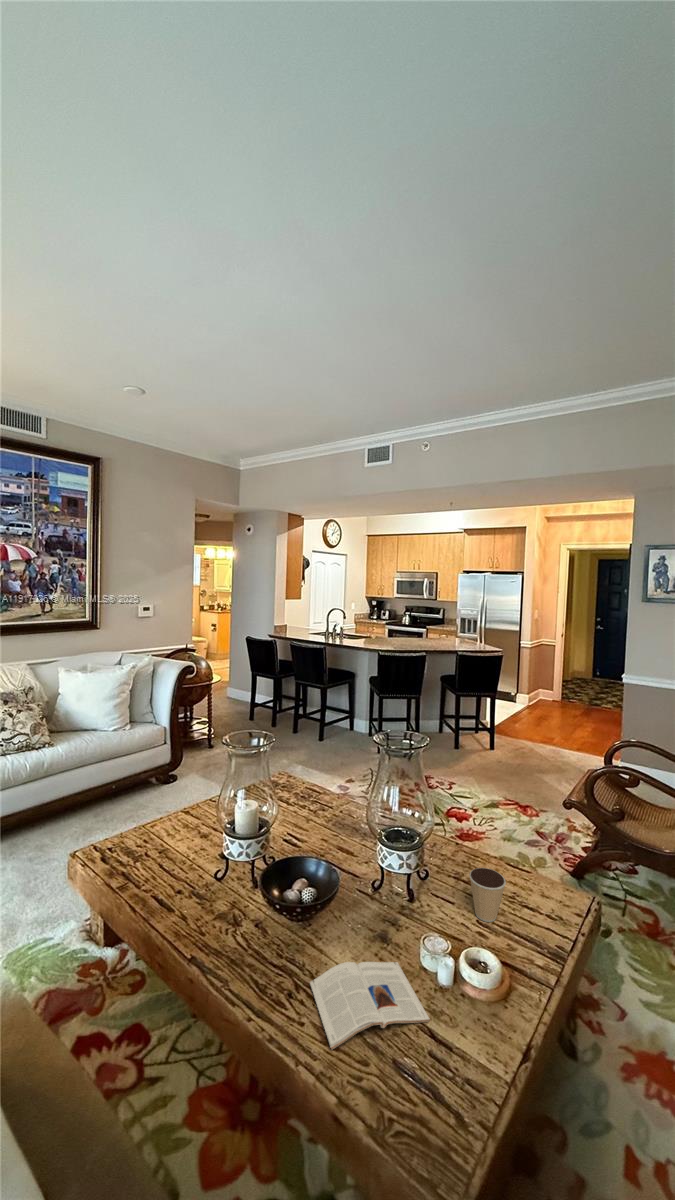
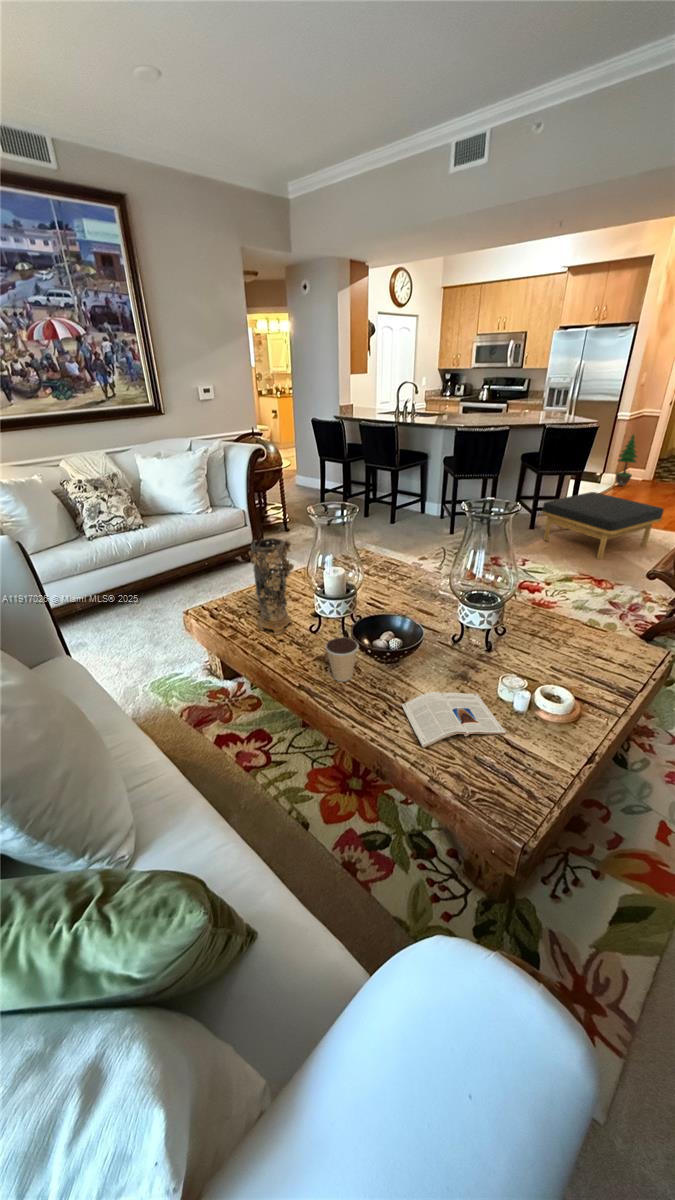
potted tree: none [526,660,544,706] -> present [616,435,637,486]
ottoman: none [463,714,572,783] -> present [542,492,664,560]
decorative vase: none [154,768,203,884] -> present [249,538,294,635]
coffee cup: present [470,868,506,922] -> present [325,637,359,681]

